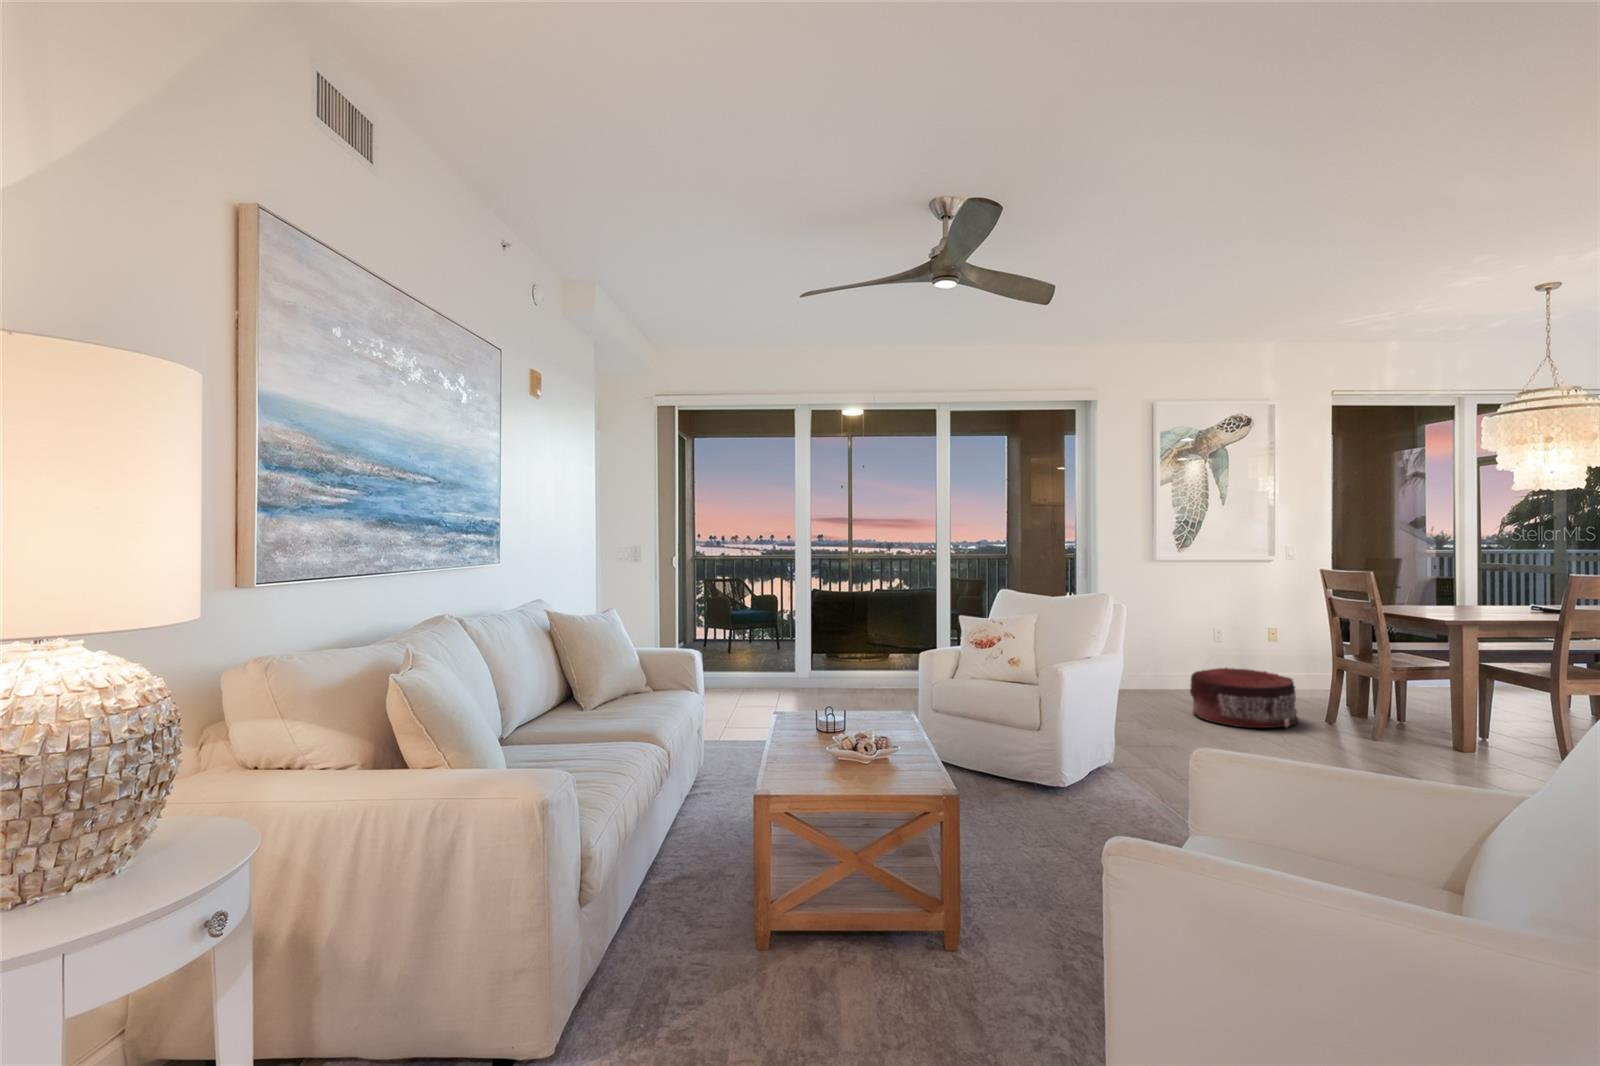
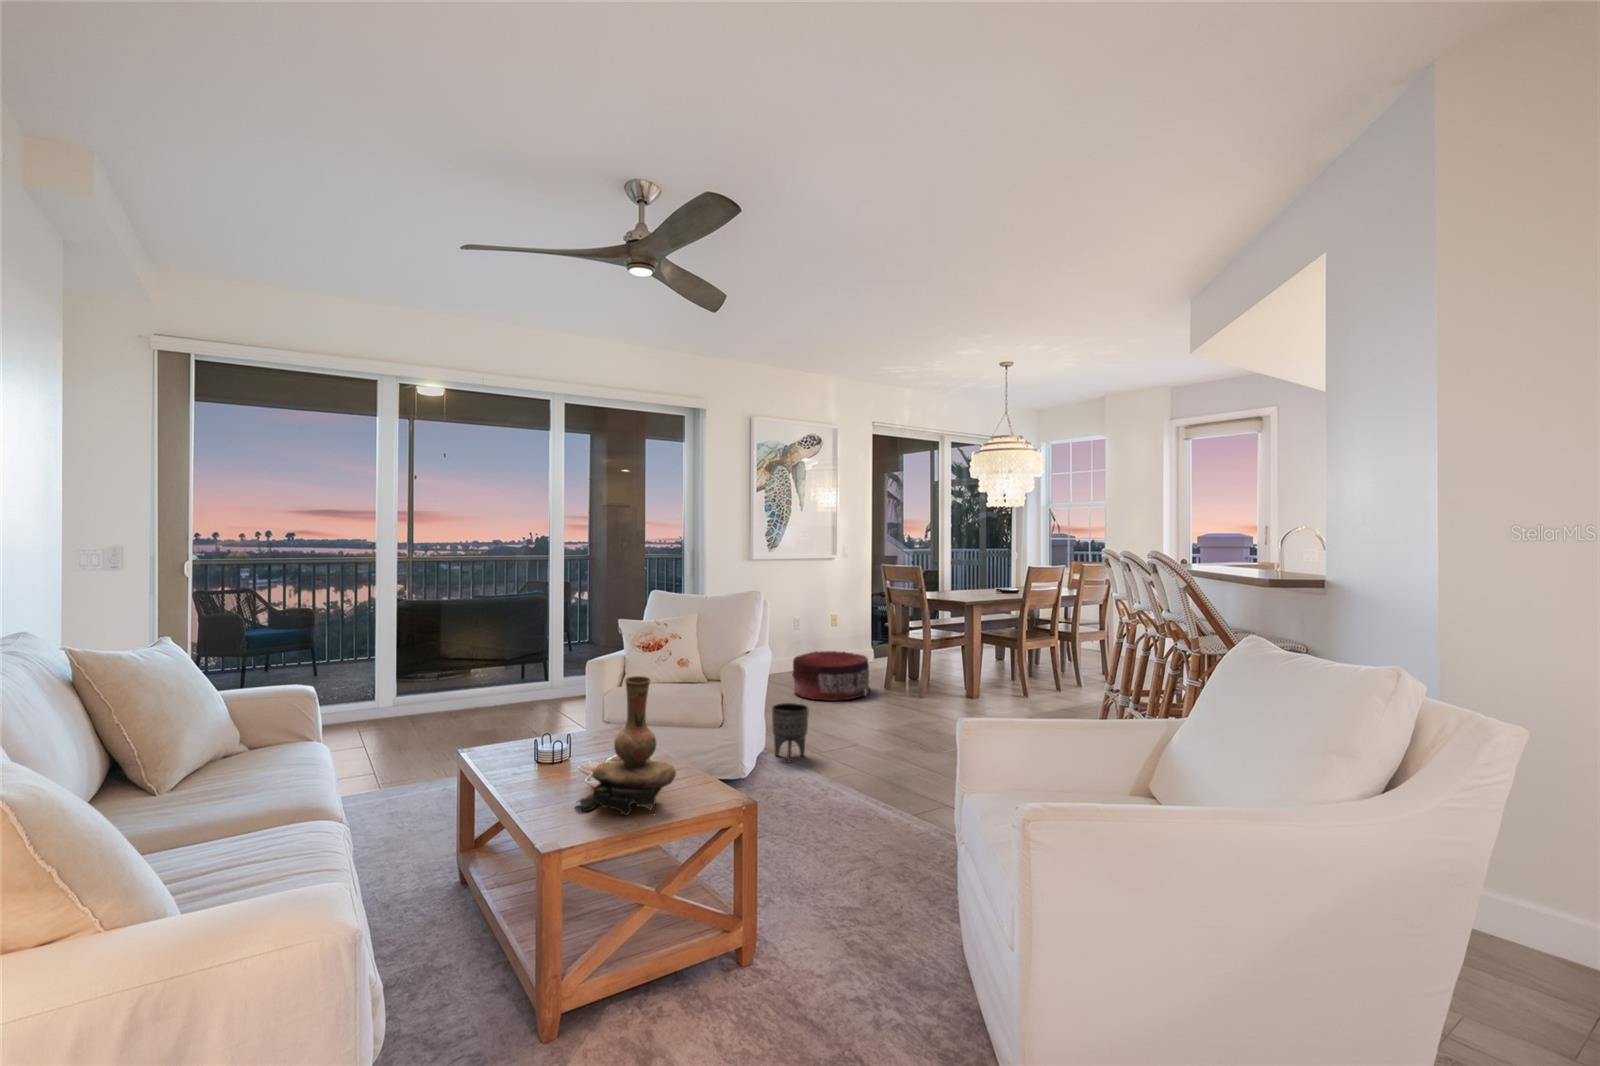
vase: none [811,662,888,786] -> present [578,676,676,815]
planter: none [1113,717,1158,782] -> present [772,703,809,762]

